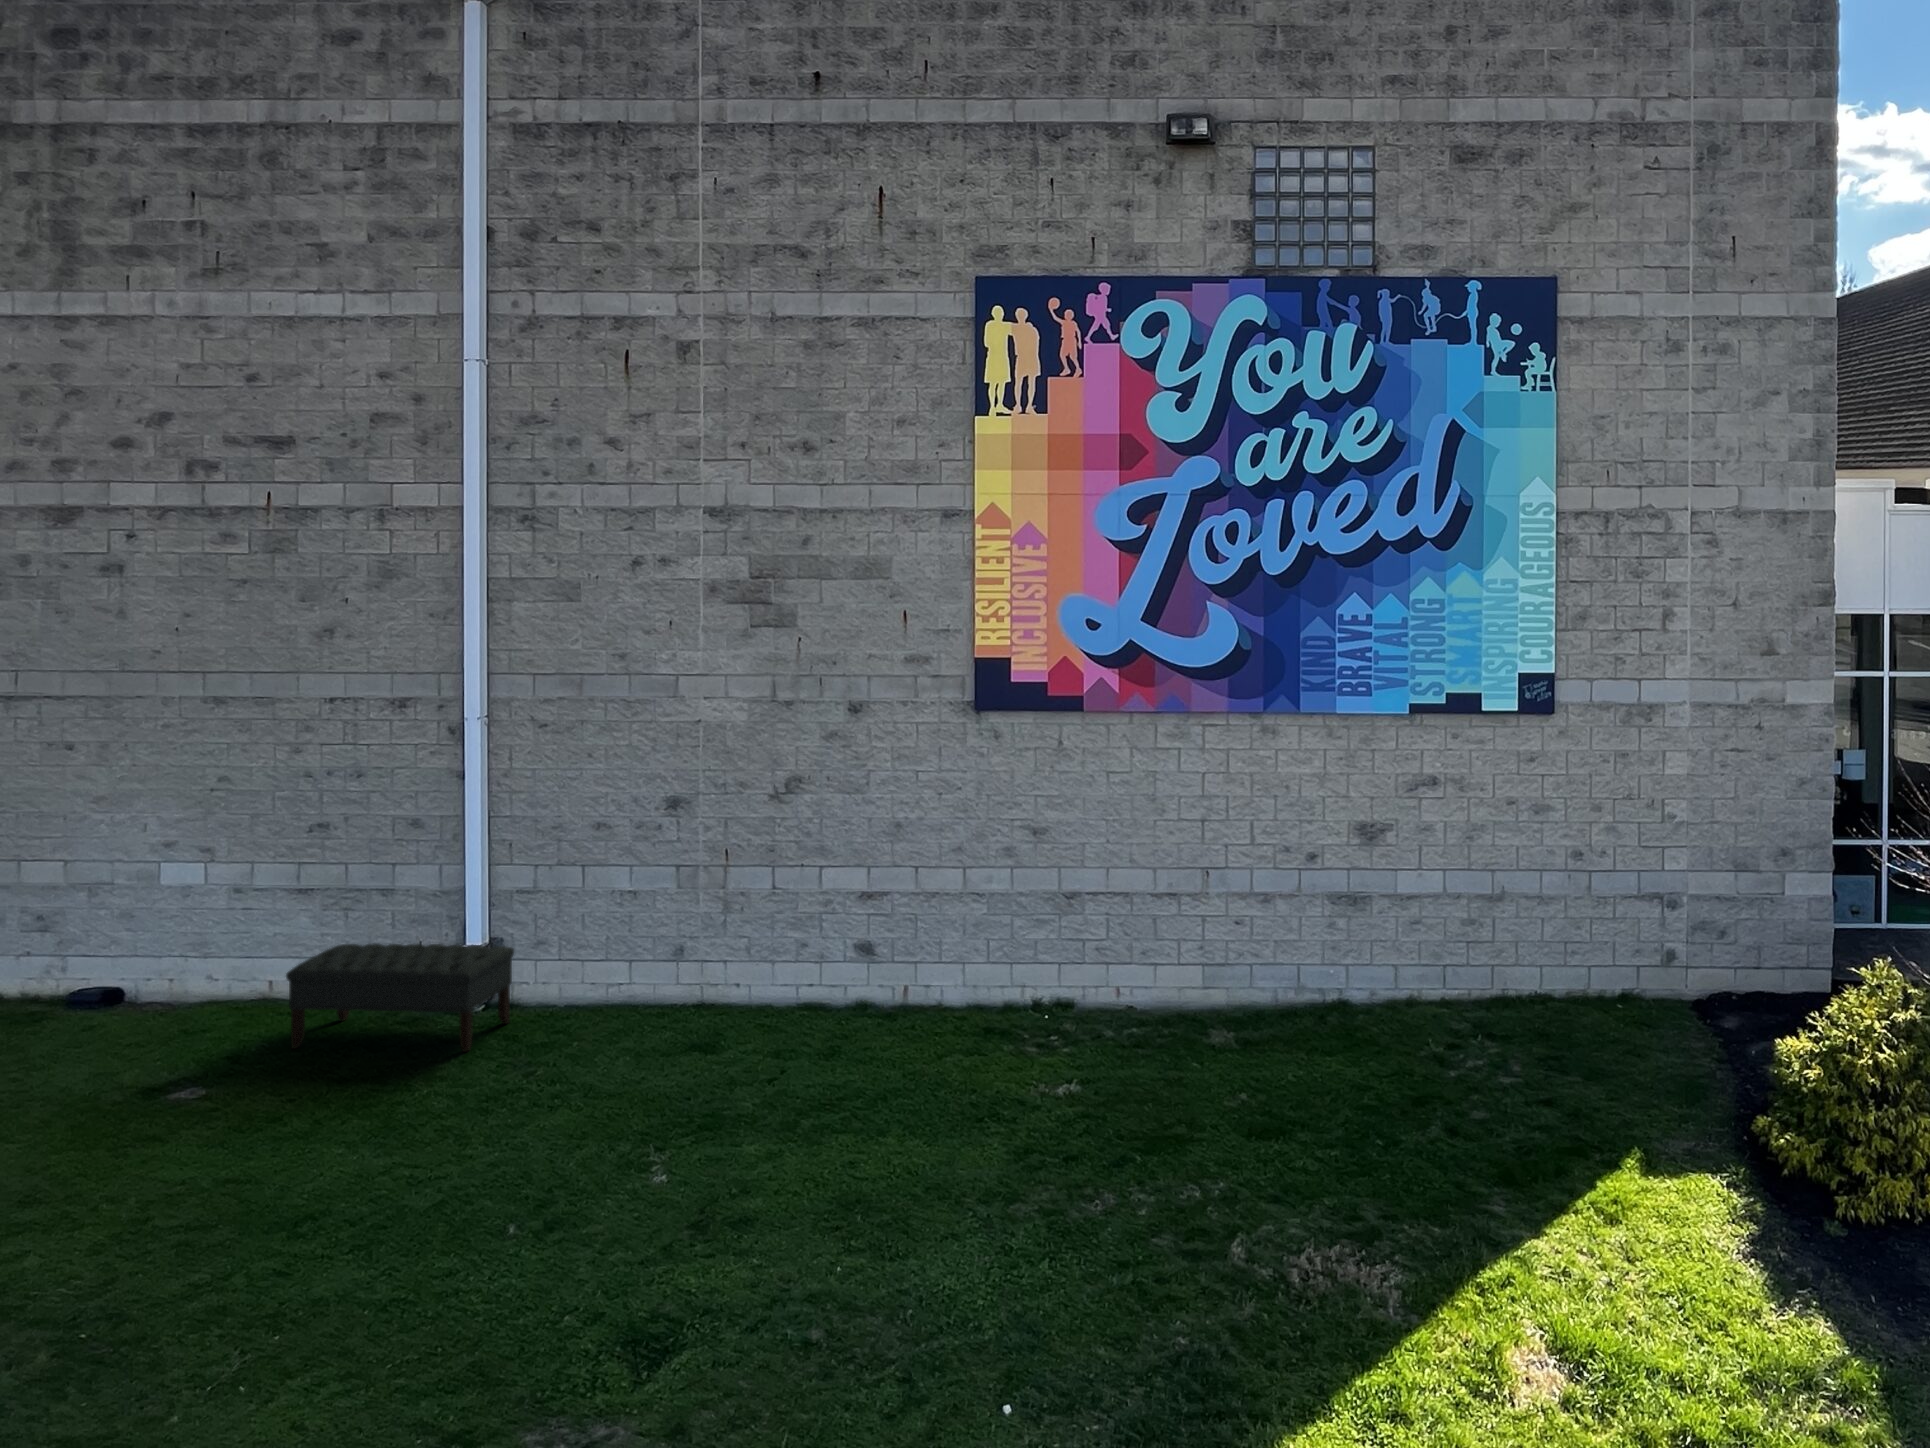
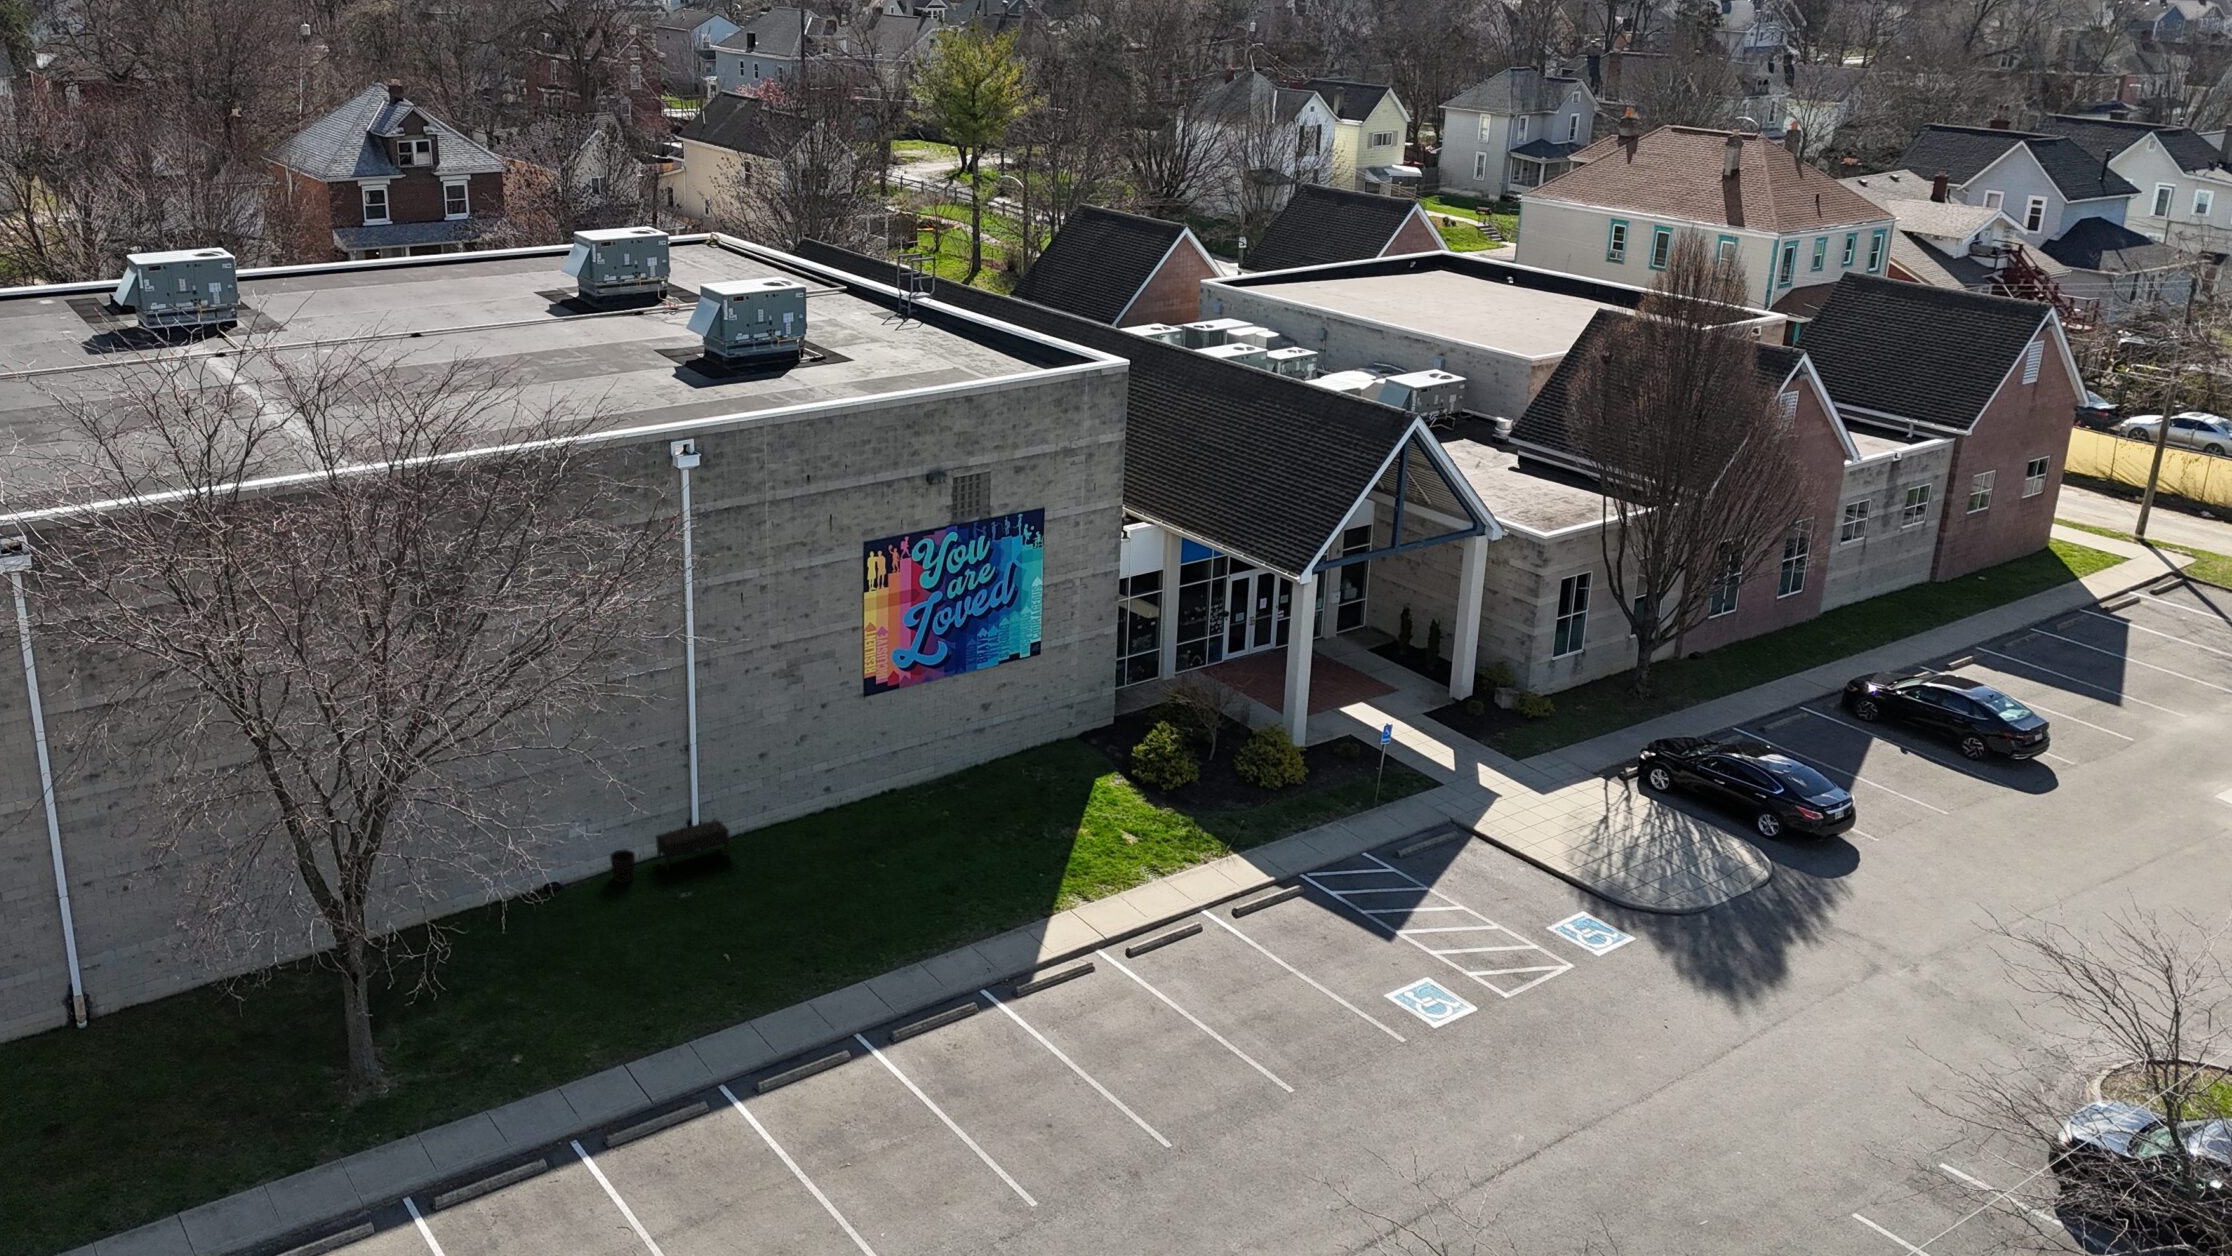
waste bin: none [155,956,247,1046] -> present [610,850,635,883]

